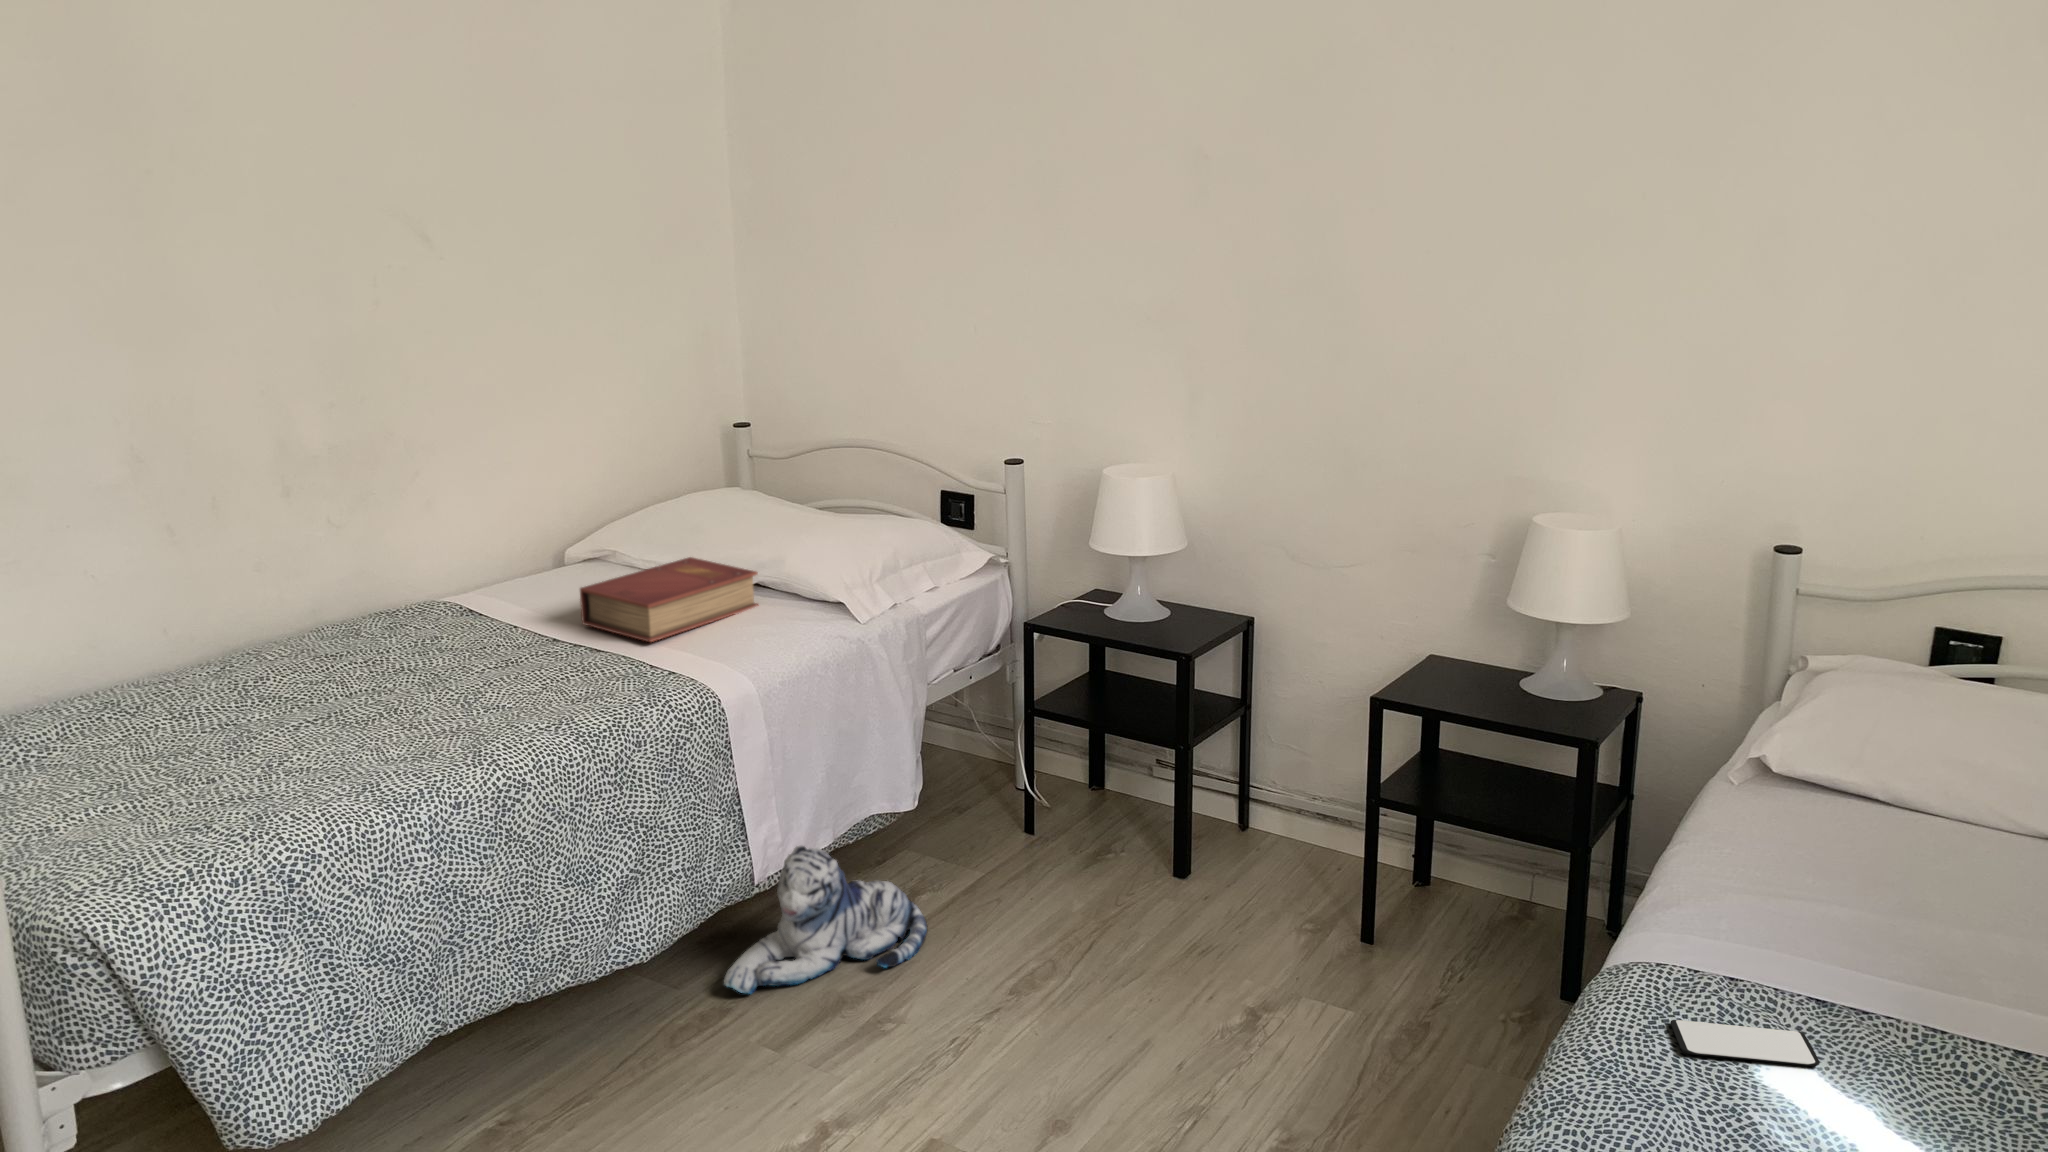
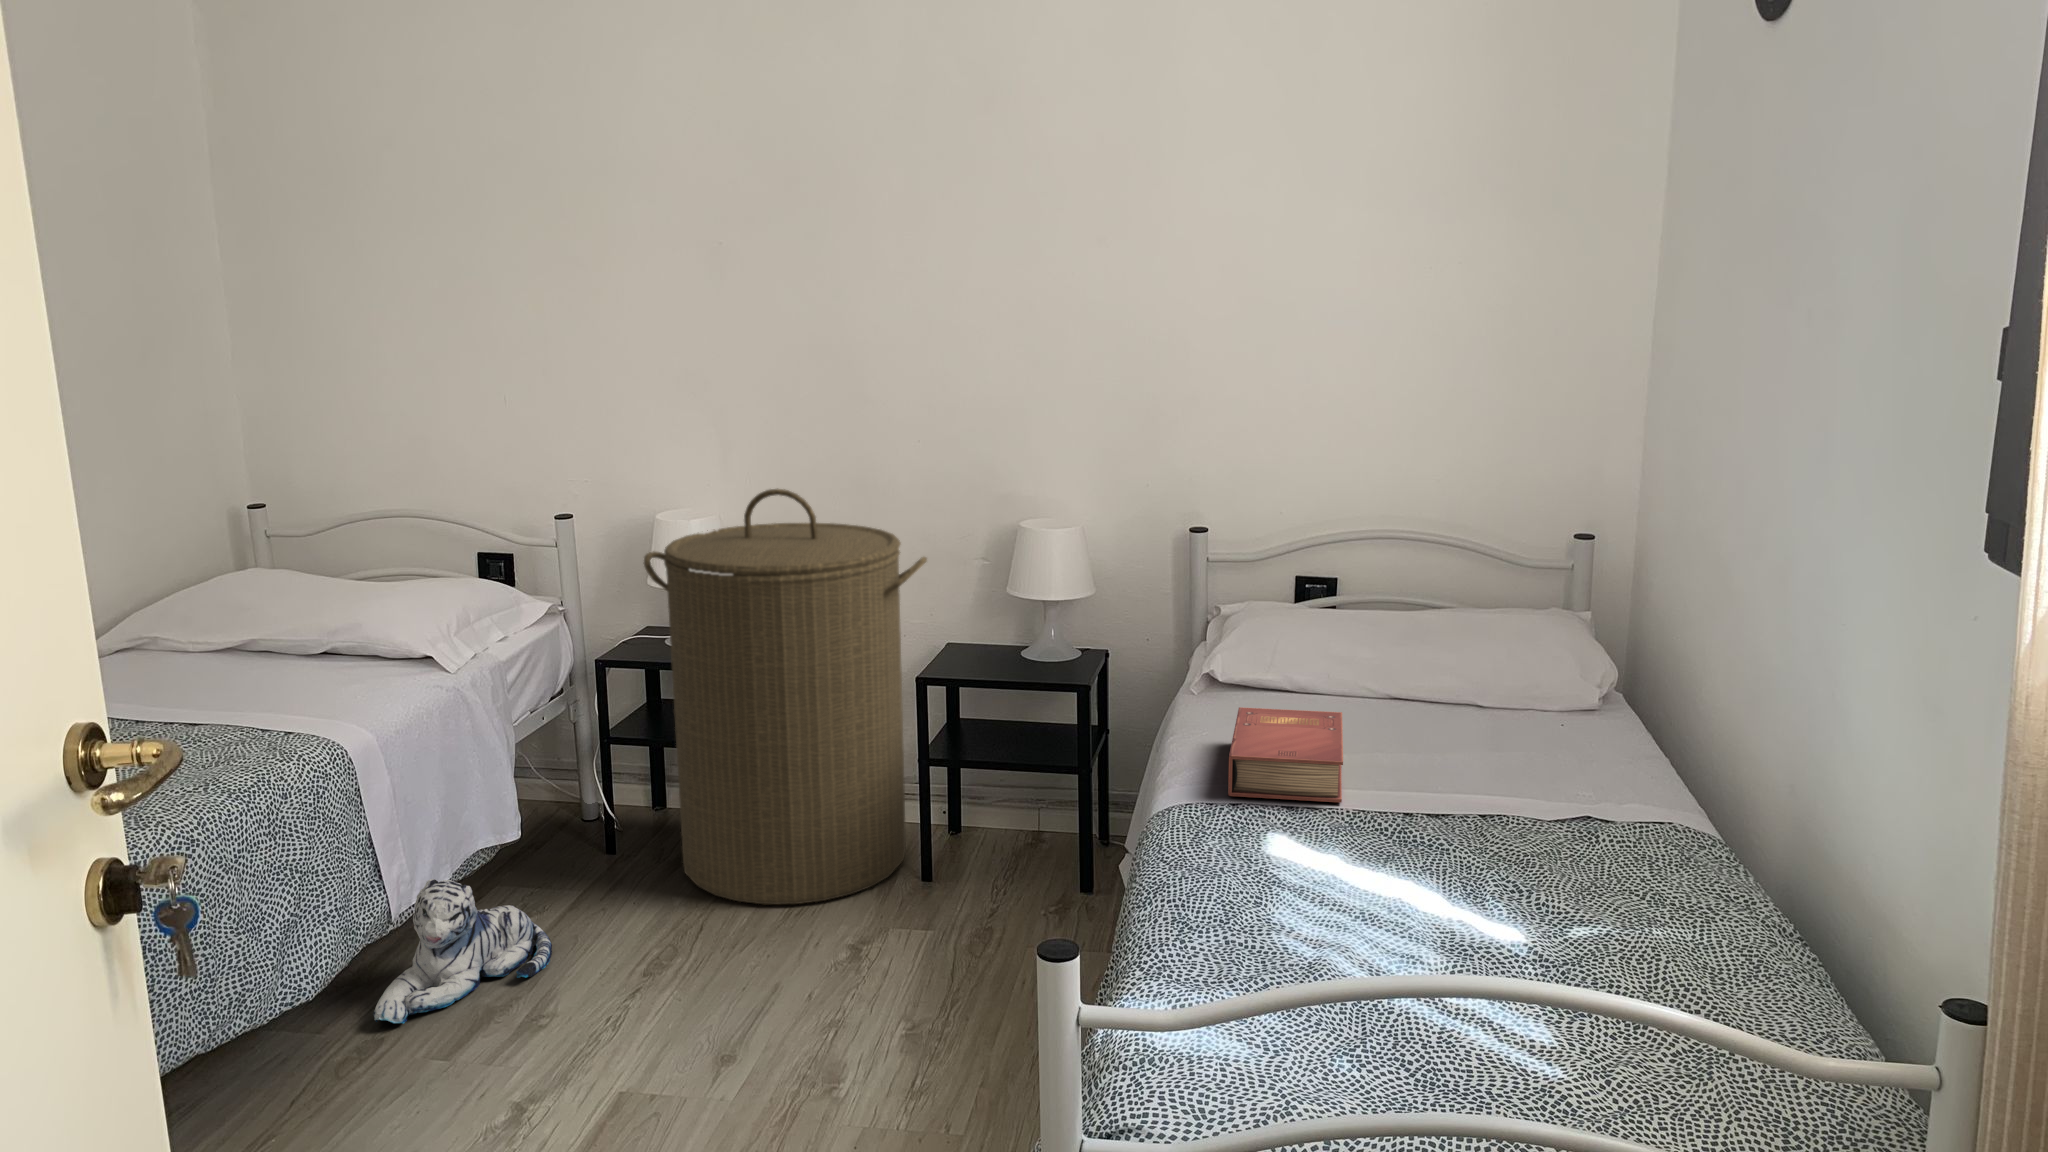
laundry hamper: none [1084,451,1408,940] -> present [644,489,927,904]
book: present [580,557,758,642] -> present [1228,707,1343,802]
smartphone: present [1670,1020,1820,1066] -> none [1209,822,1306,846]

